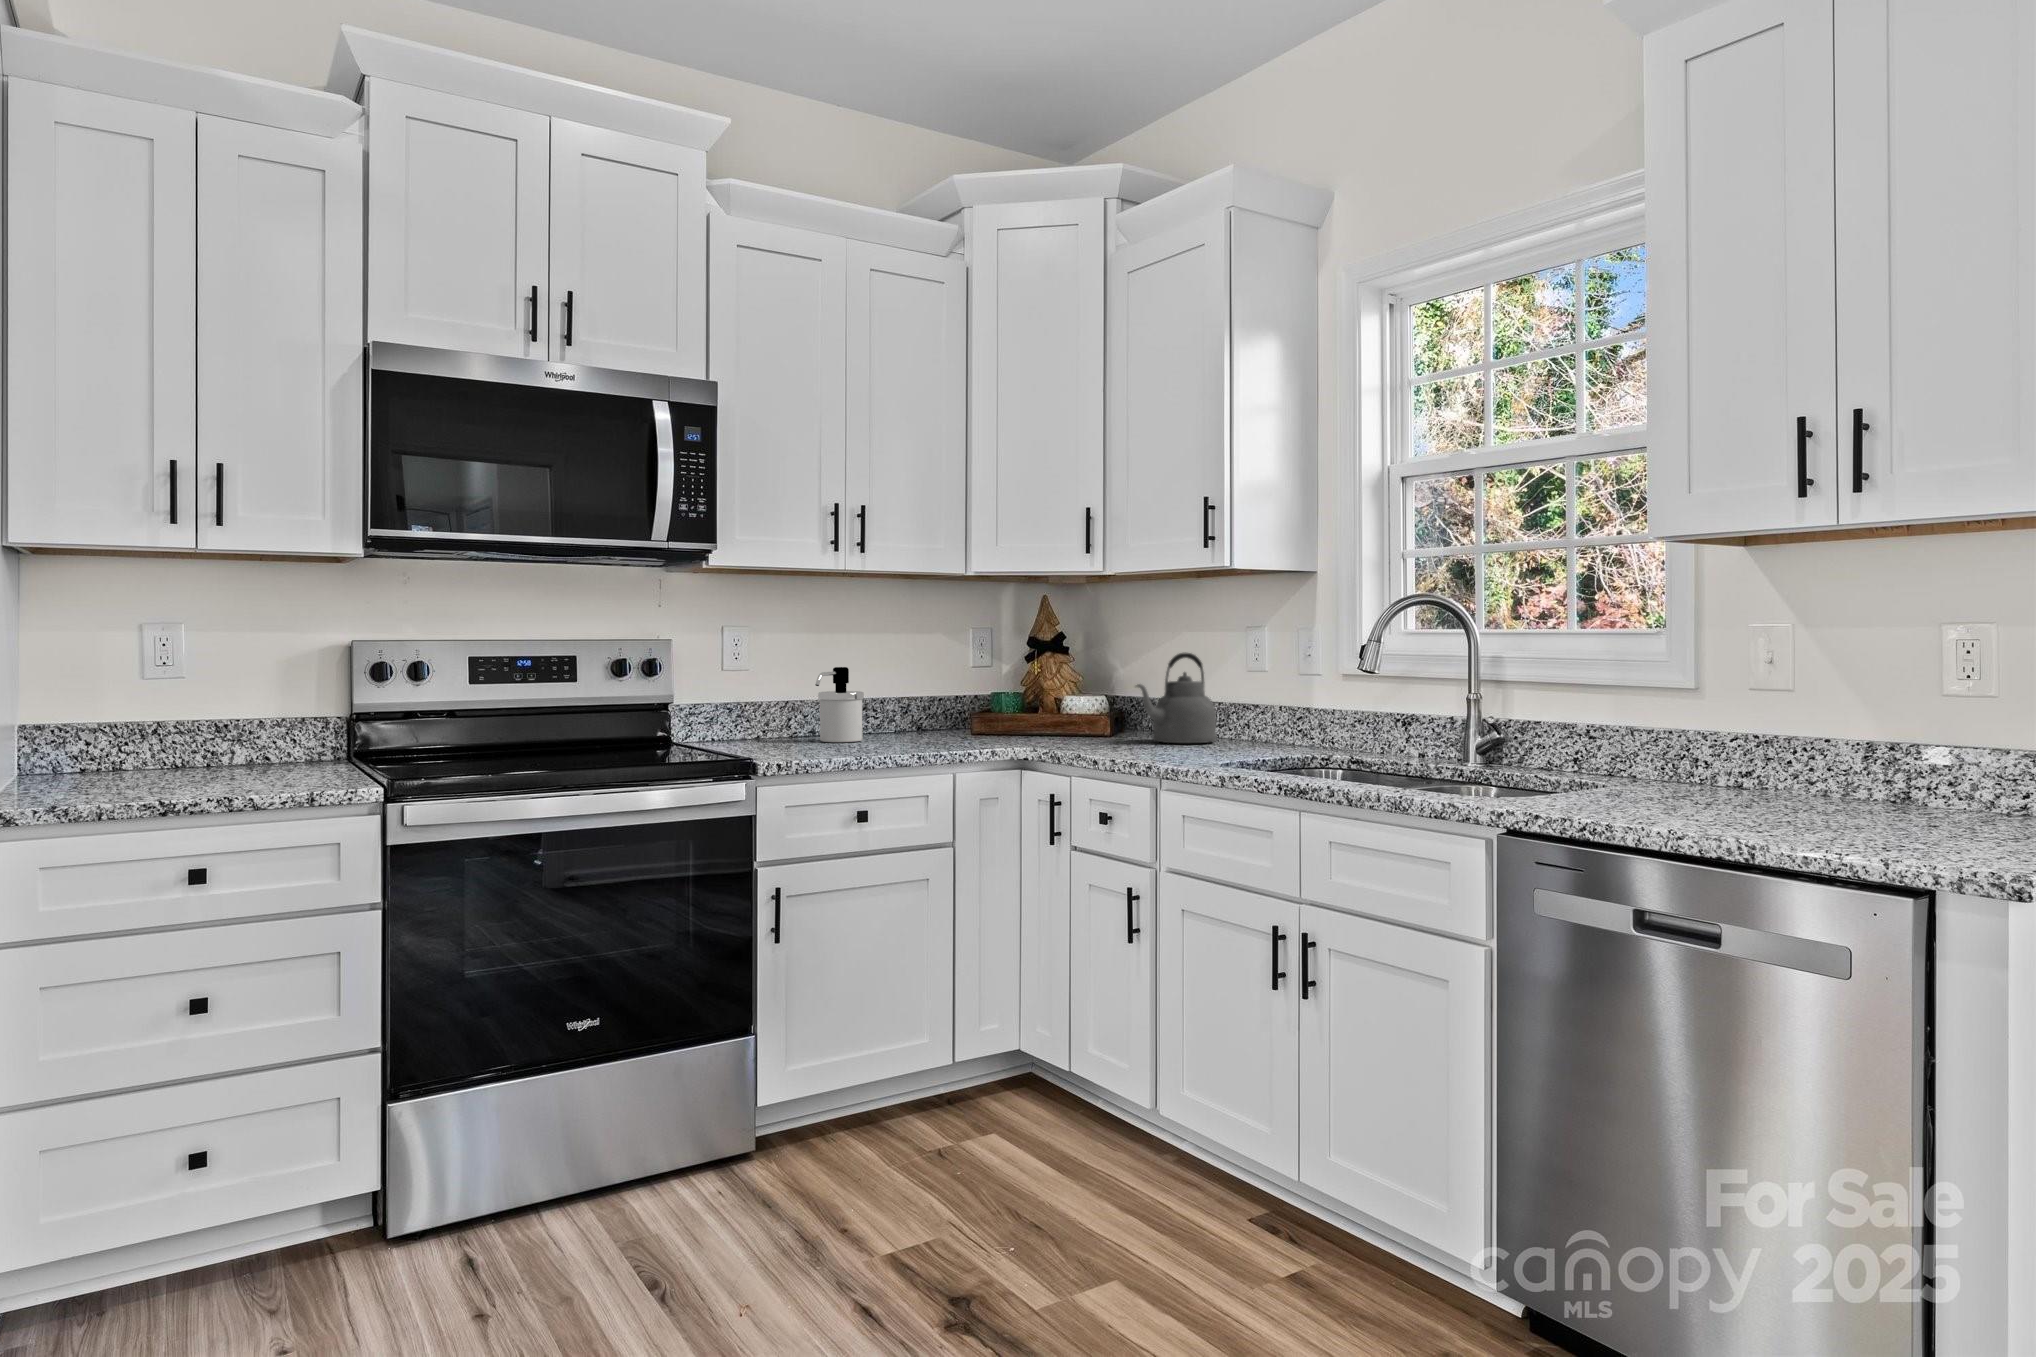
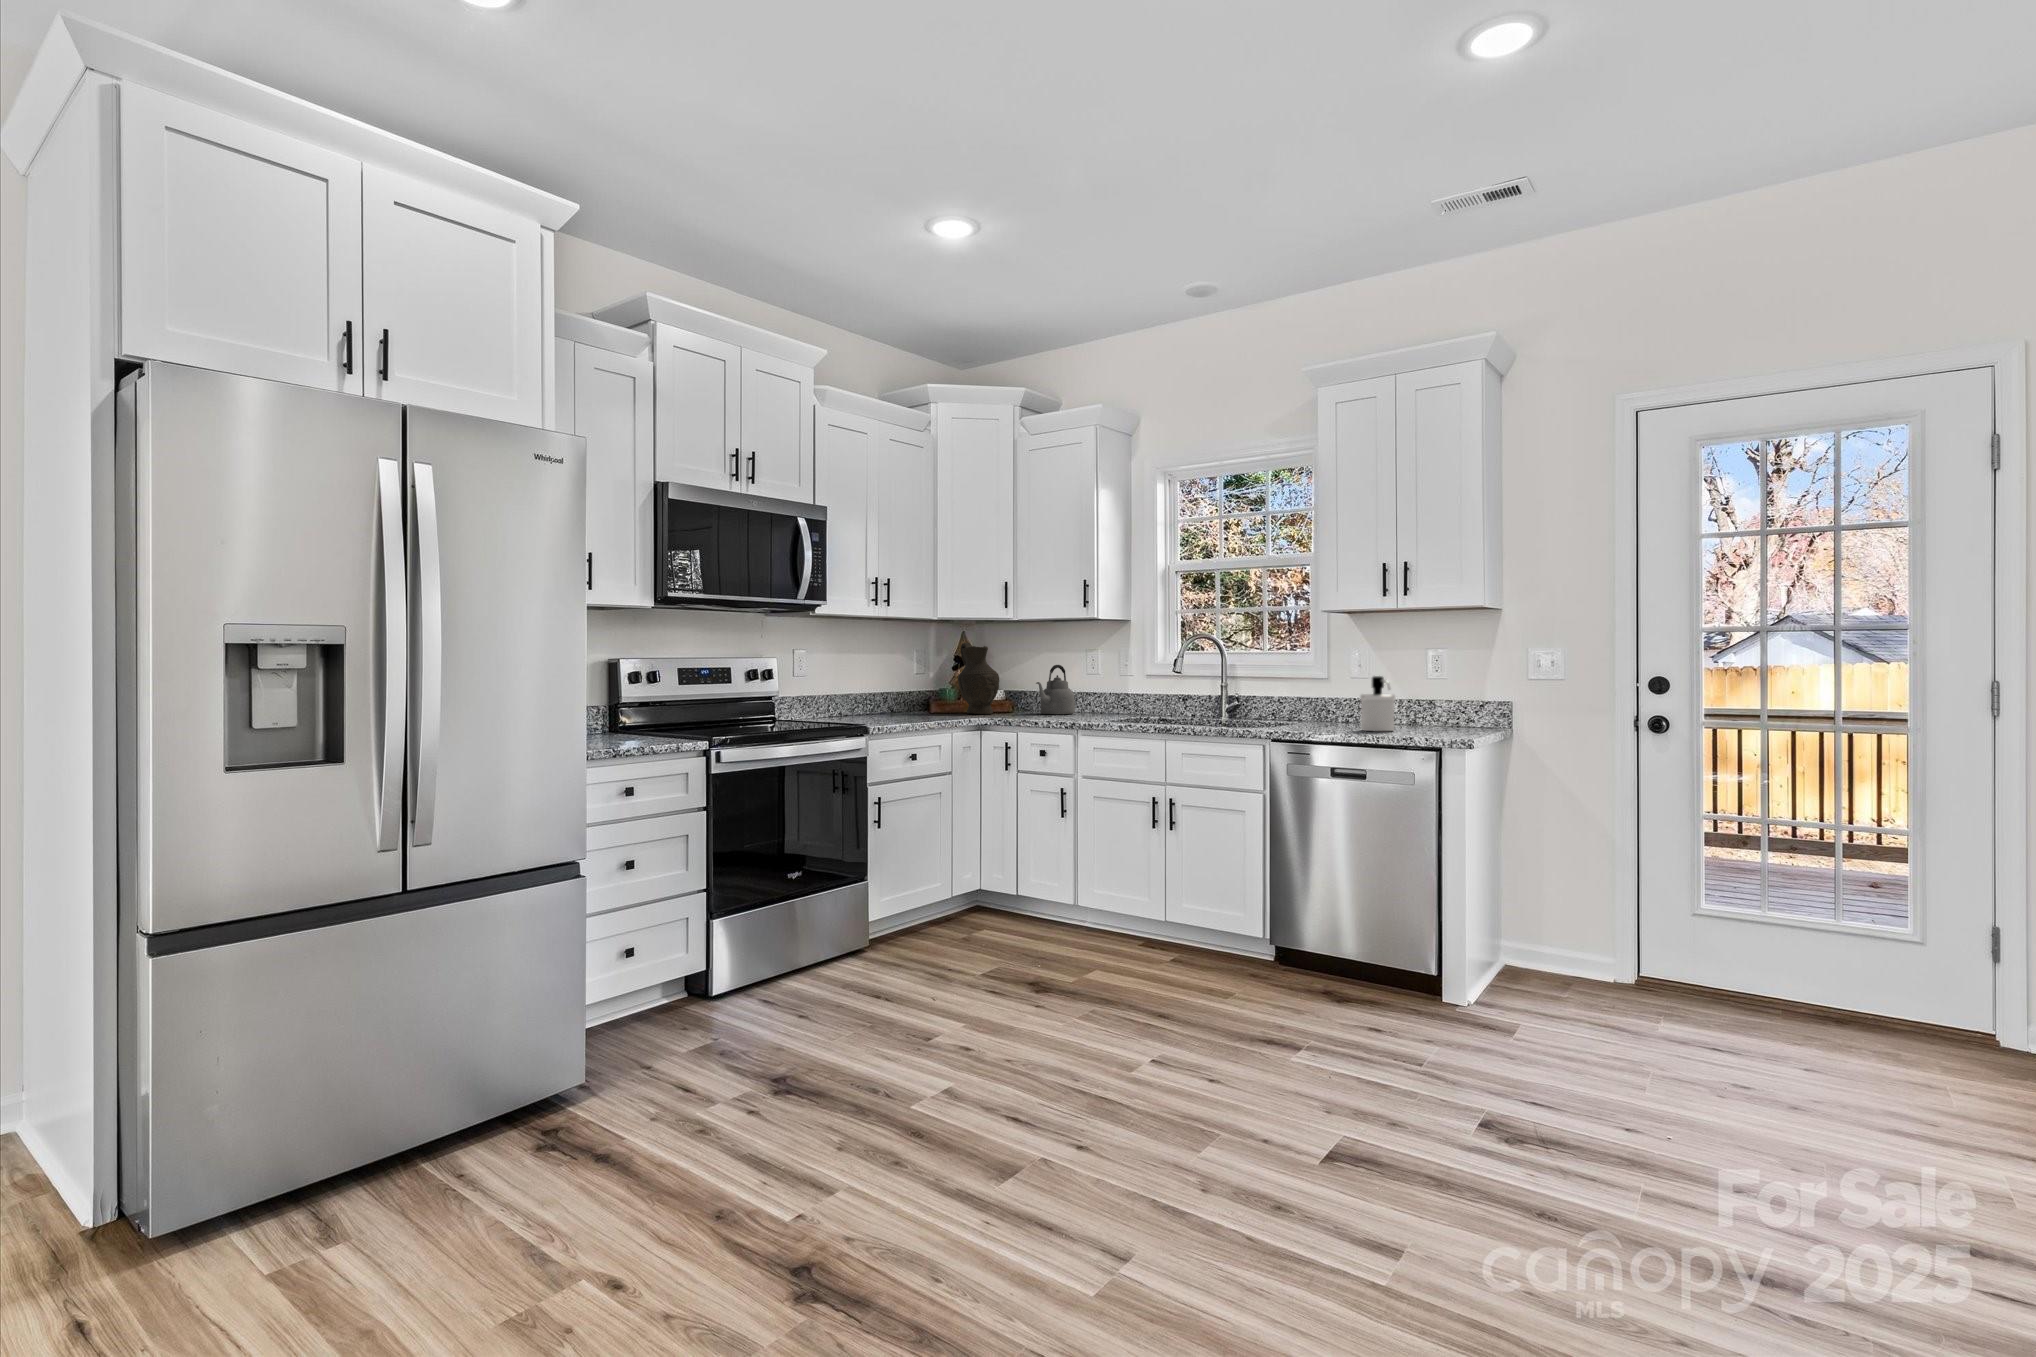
decorative vase: none [1014,613,1086,739] -> present [958,643,999,714]
soap dispenser: present [815,667,864,742] -> present [1360,676,1395,731]

